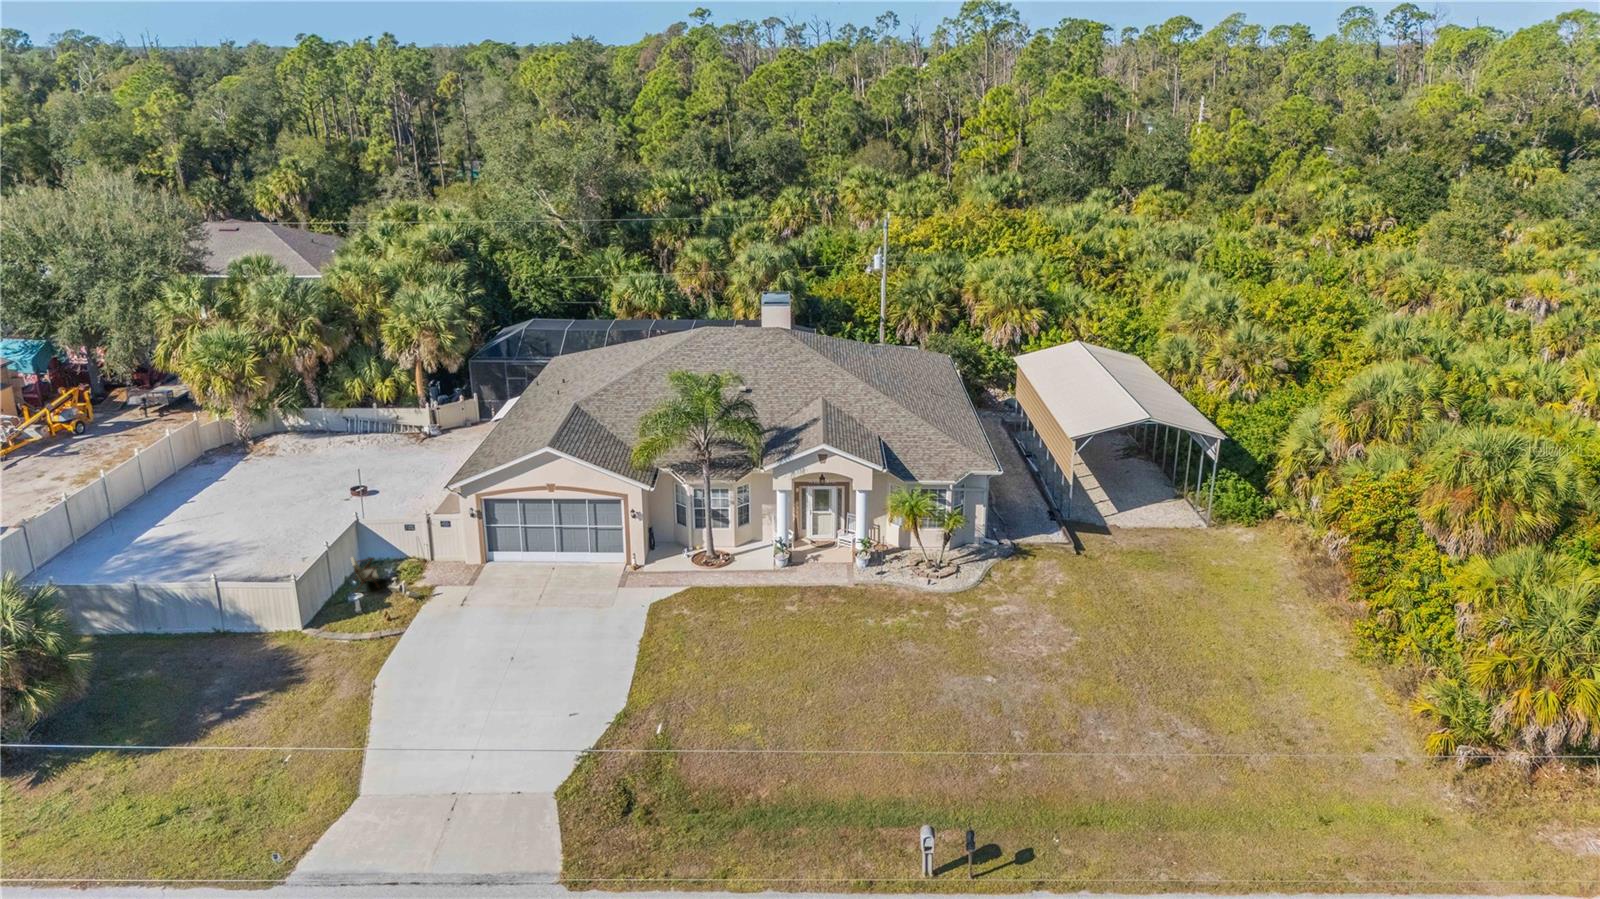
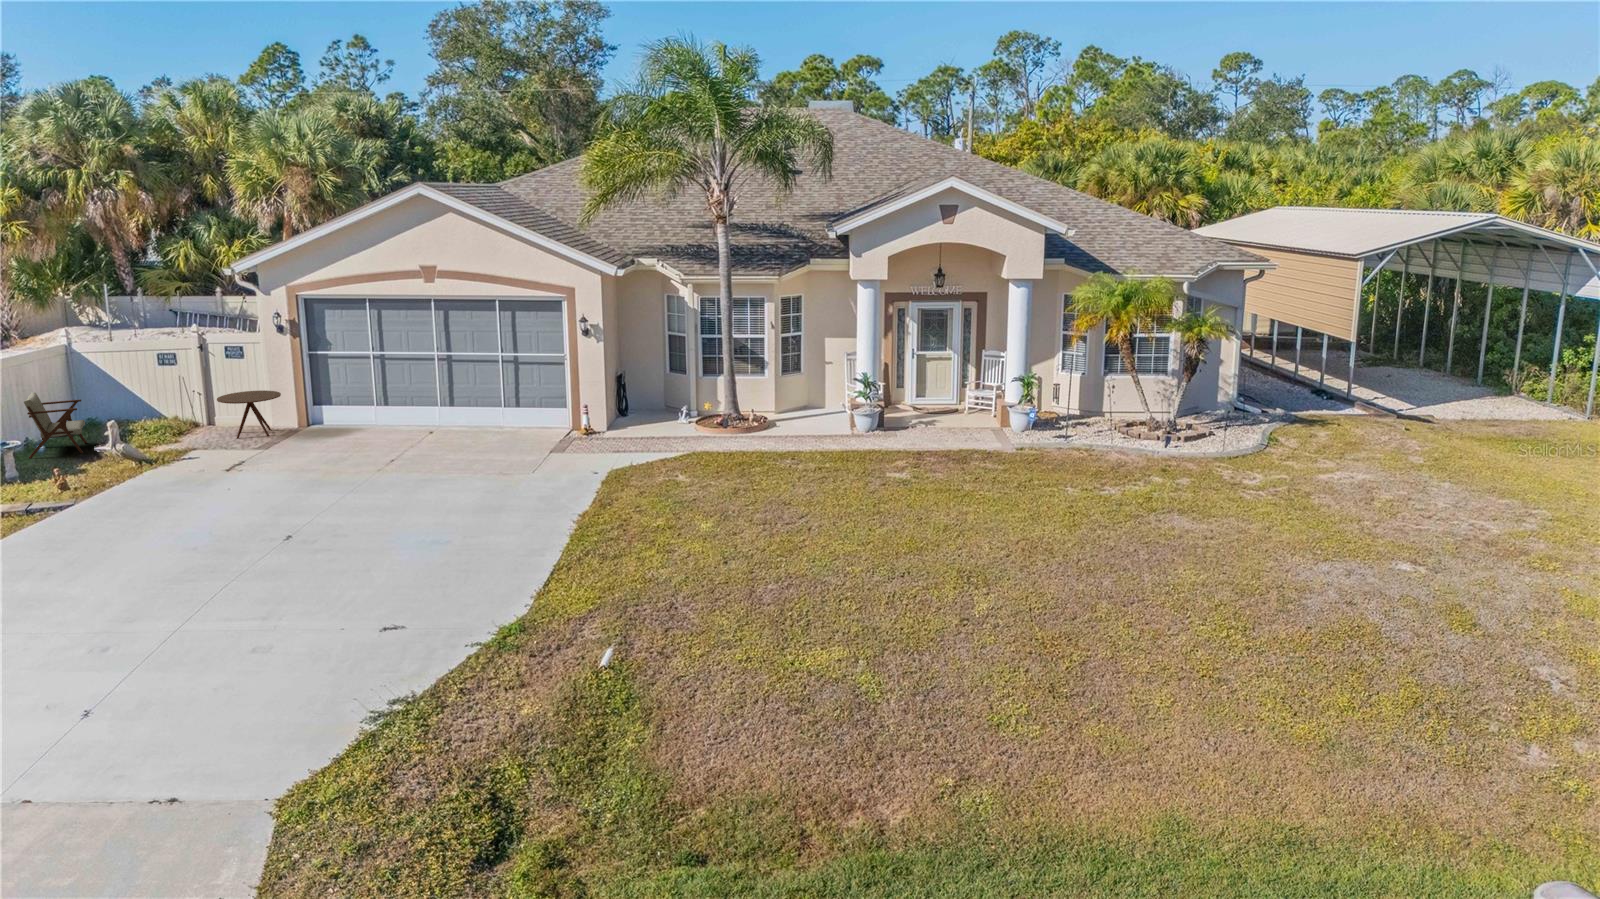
round table: none [442,545,474,574] -> present [217,390,281,439]

